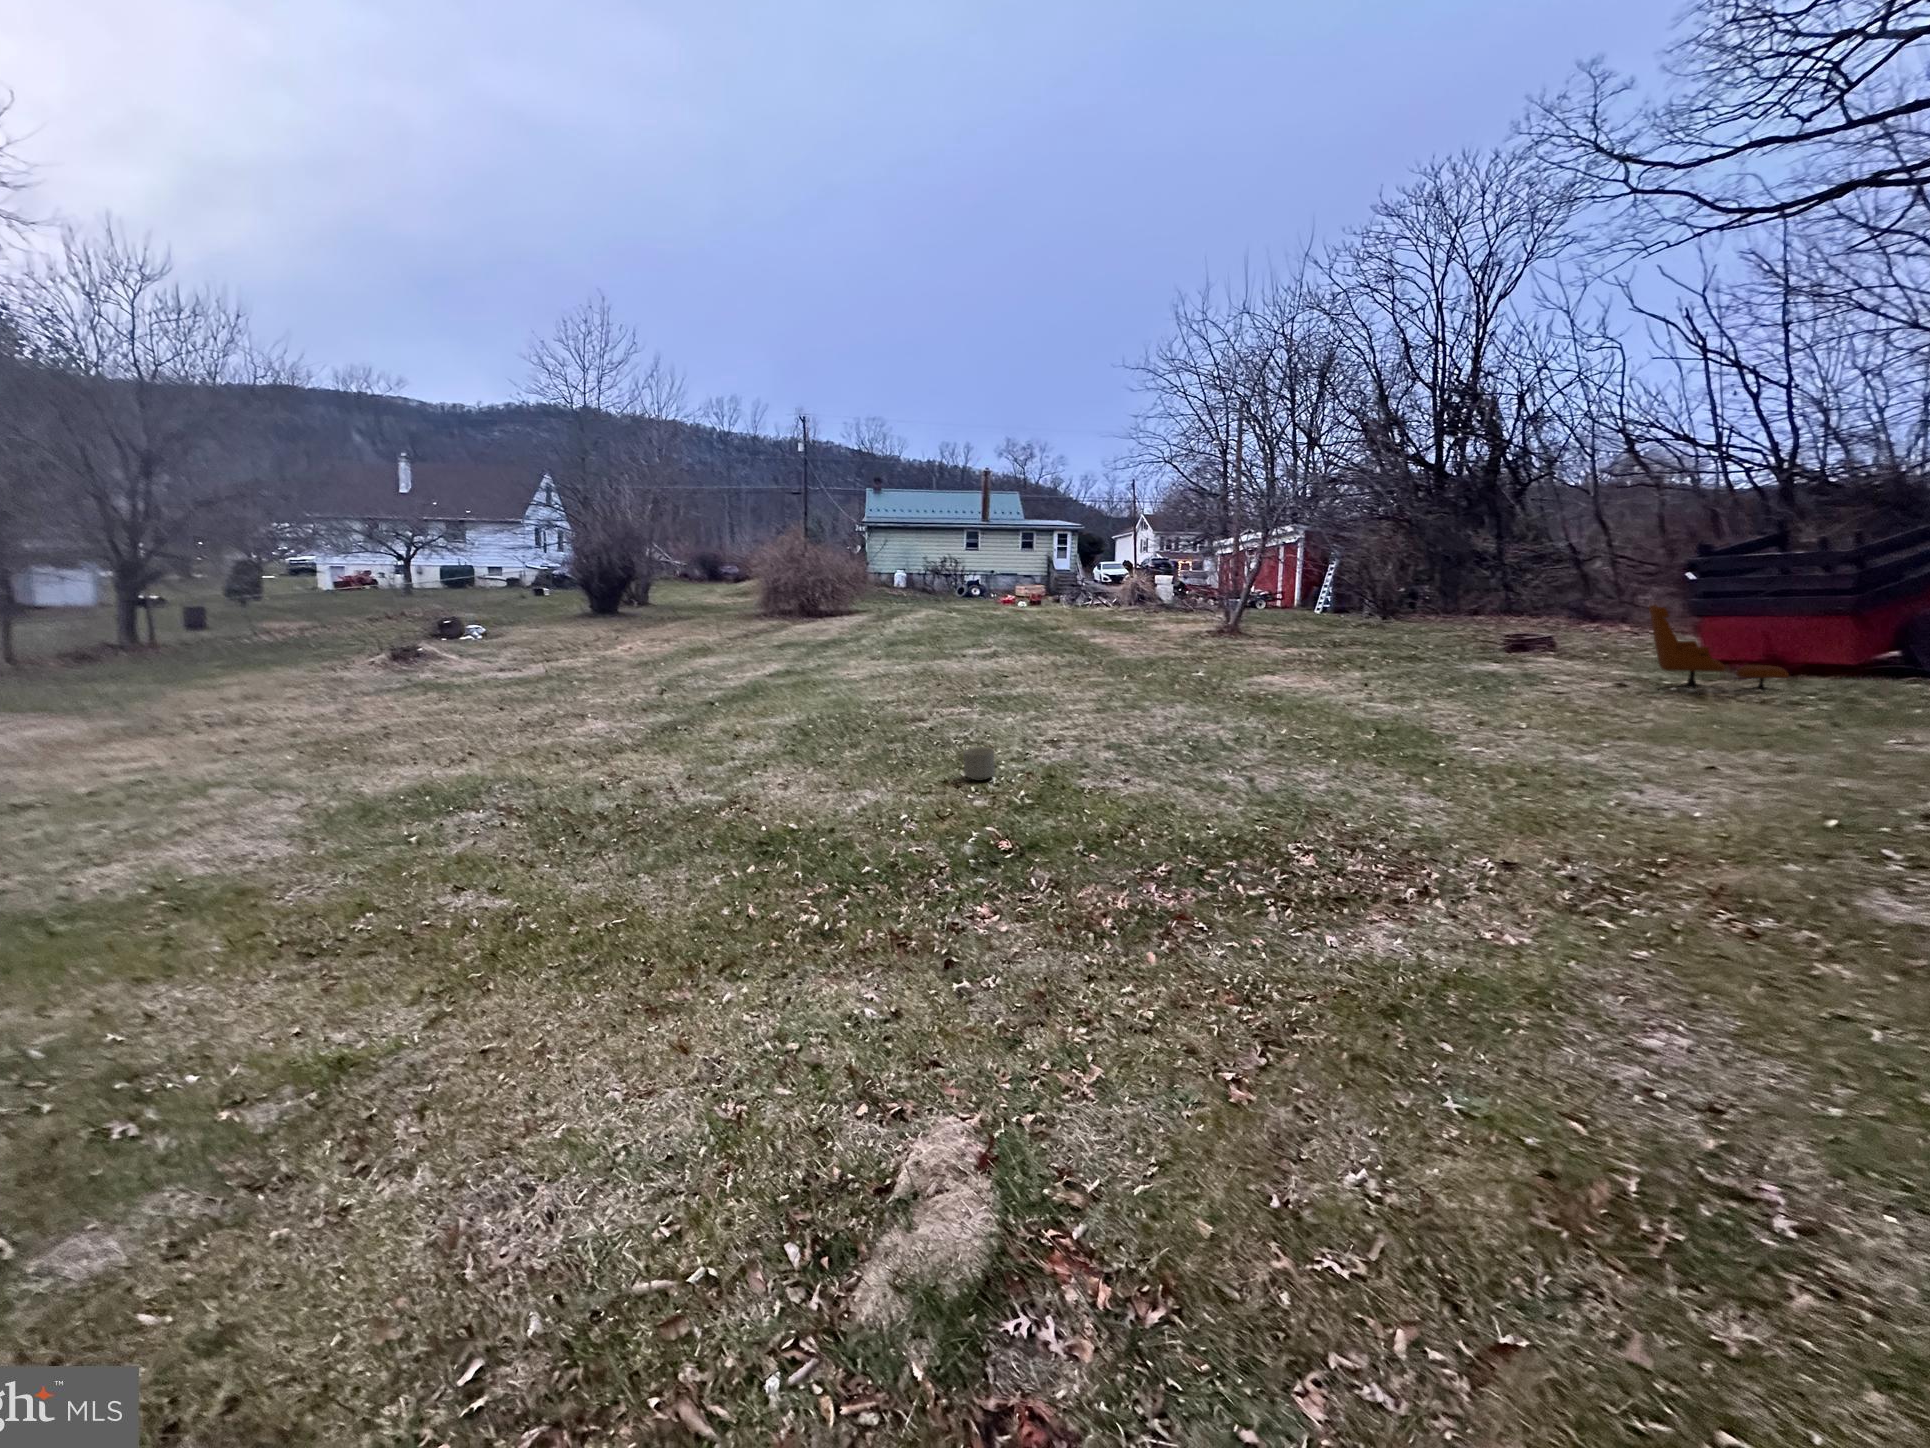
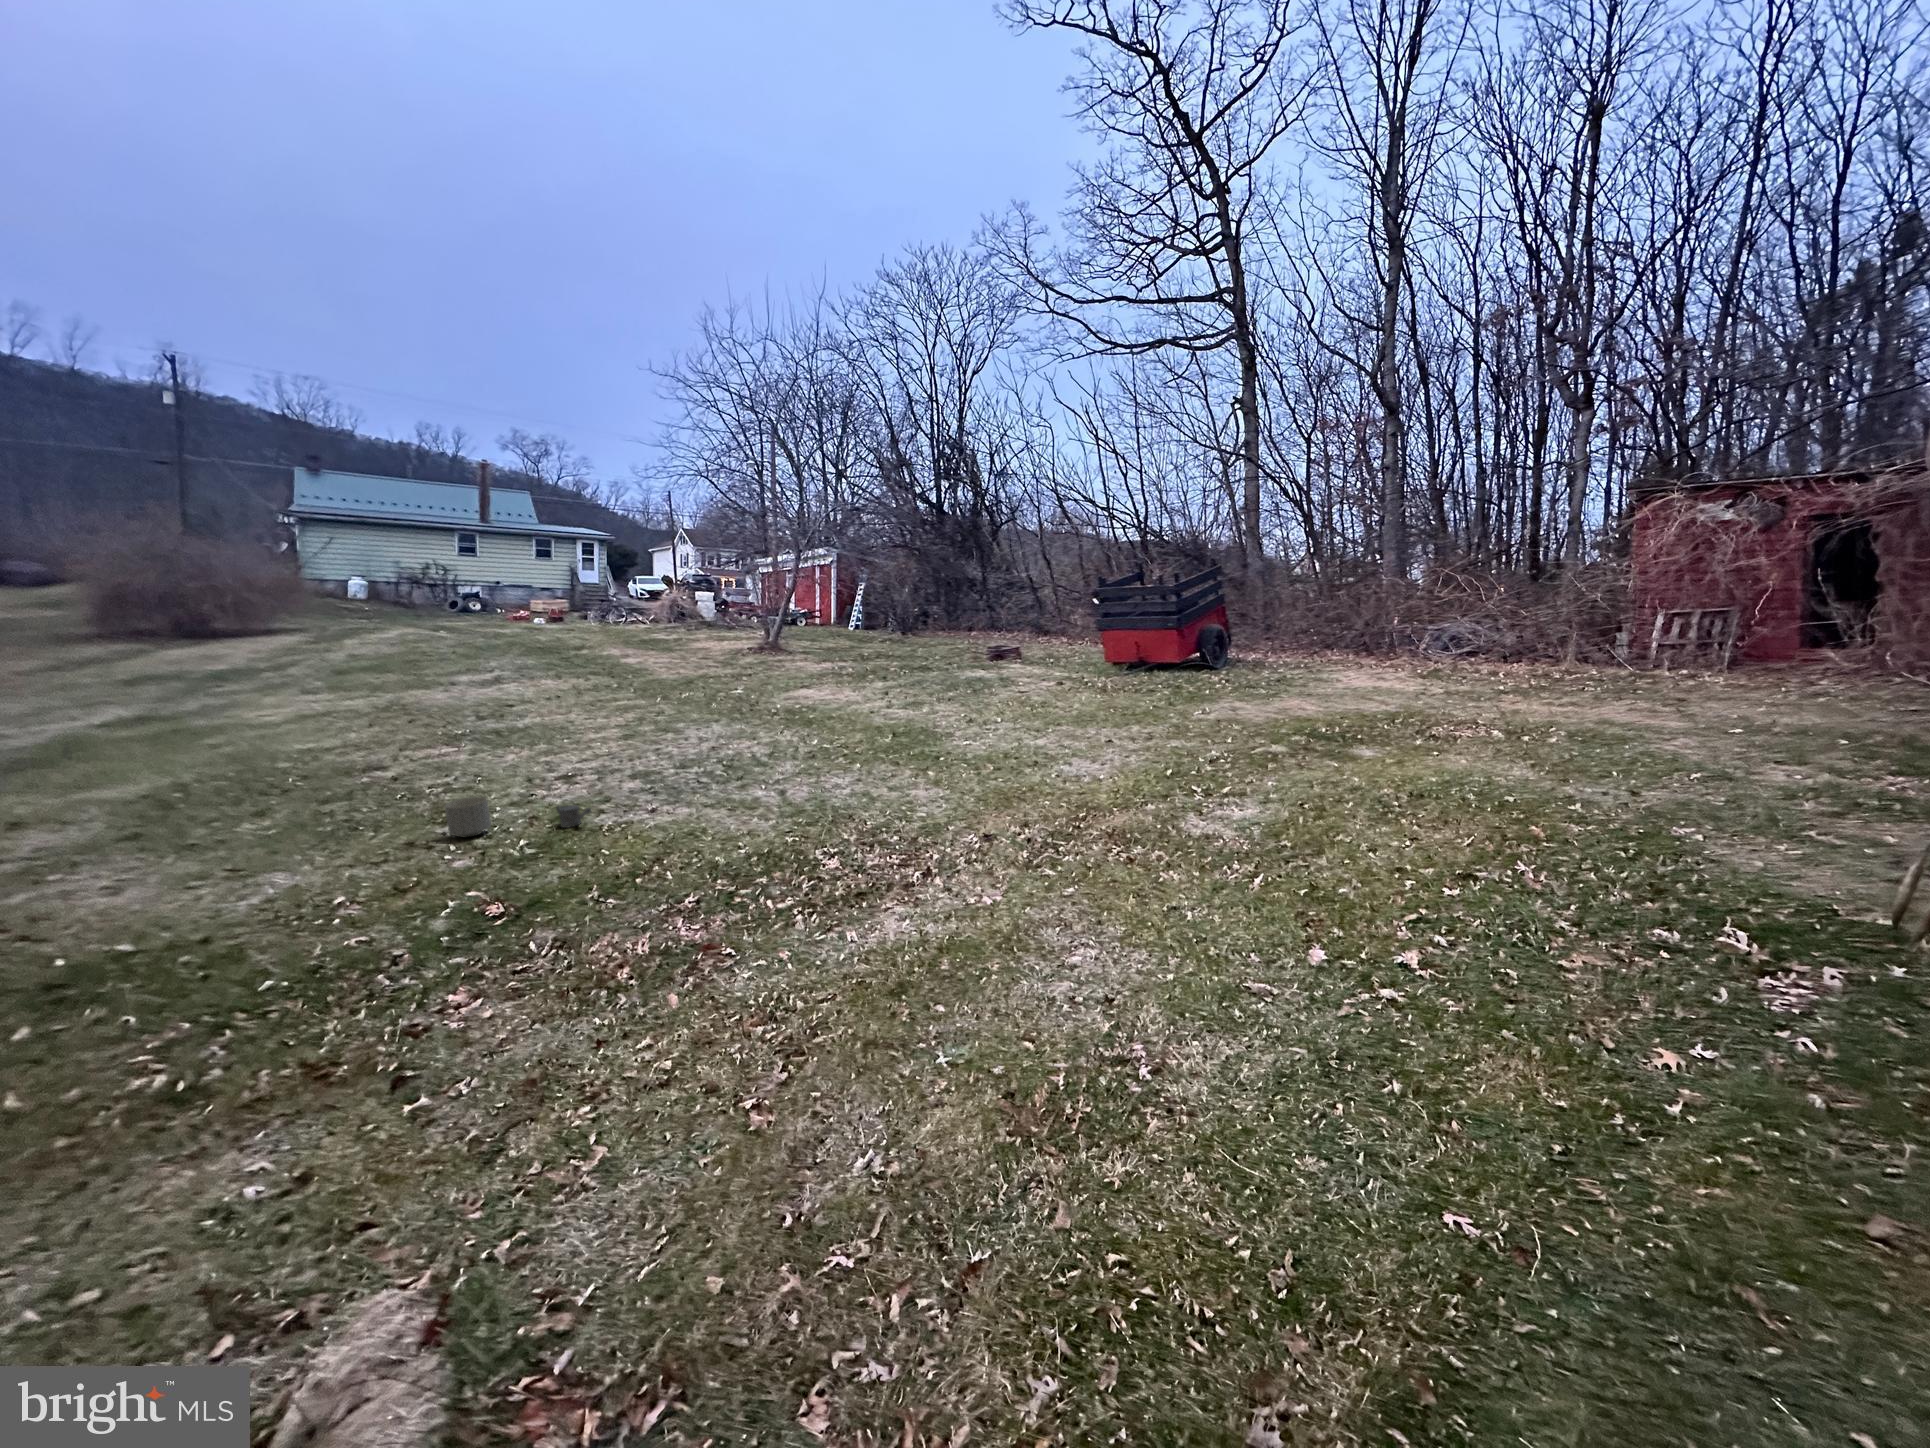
lounge chair: present [1649,604,1789,694] -> none [1082,614,1166,683]
watering can: none [1046,764,1075,785] -> present [556,805,591,828]

